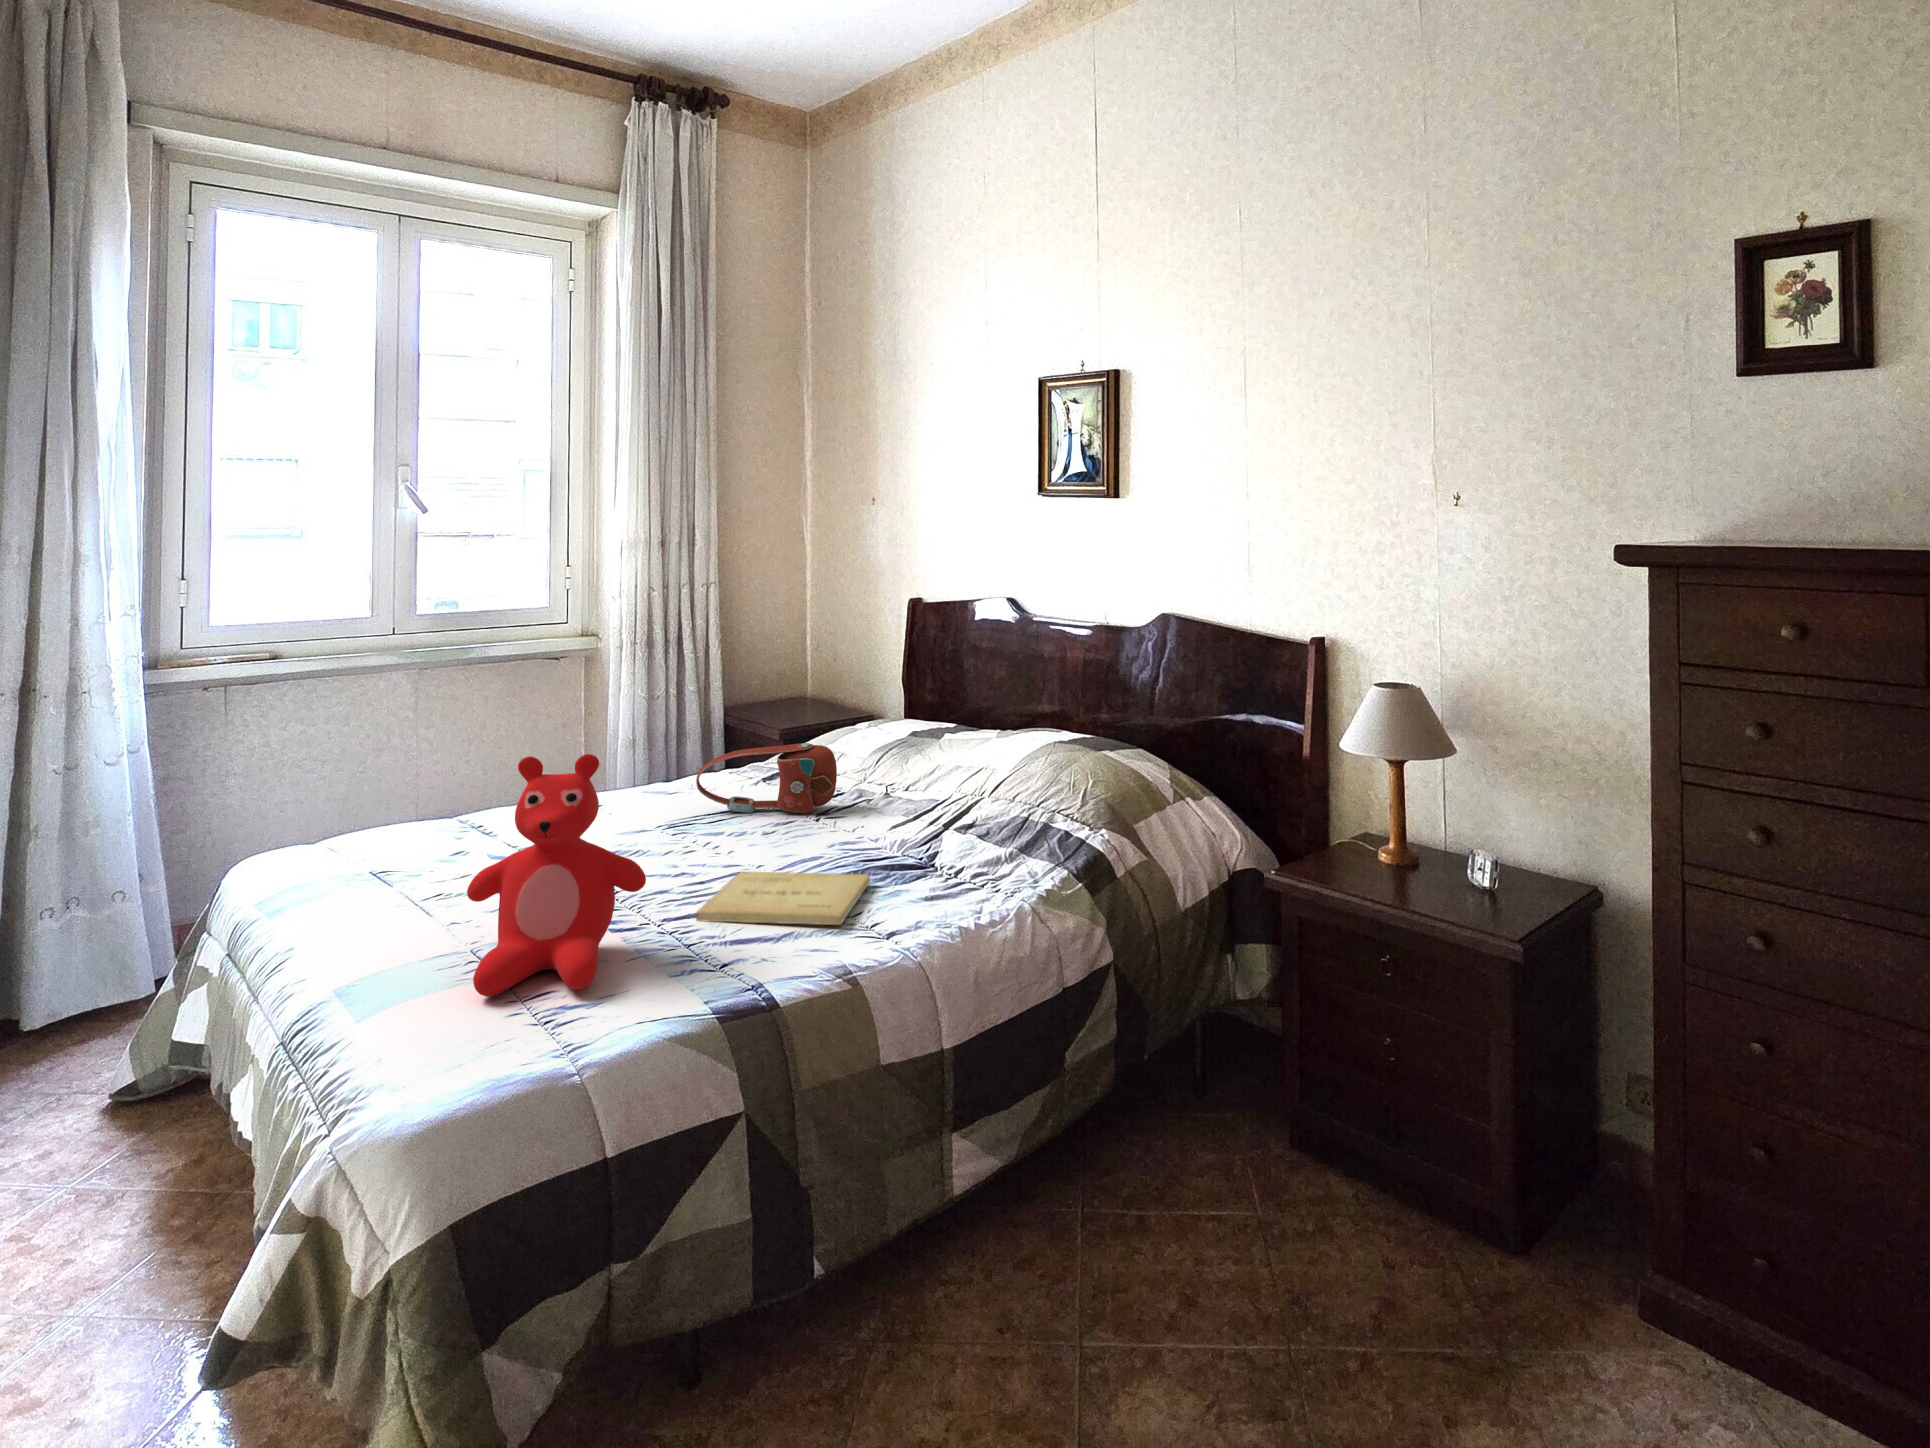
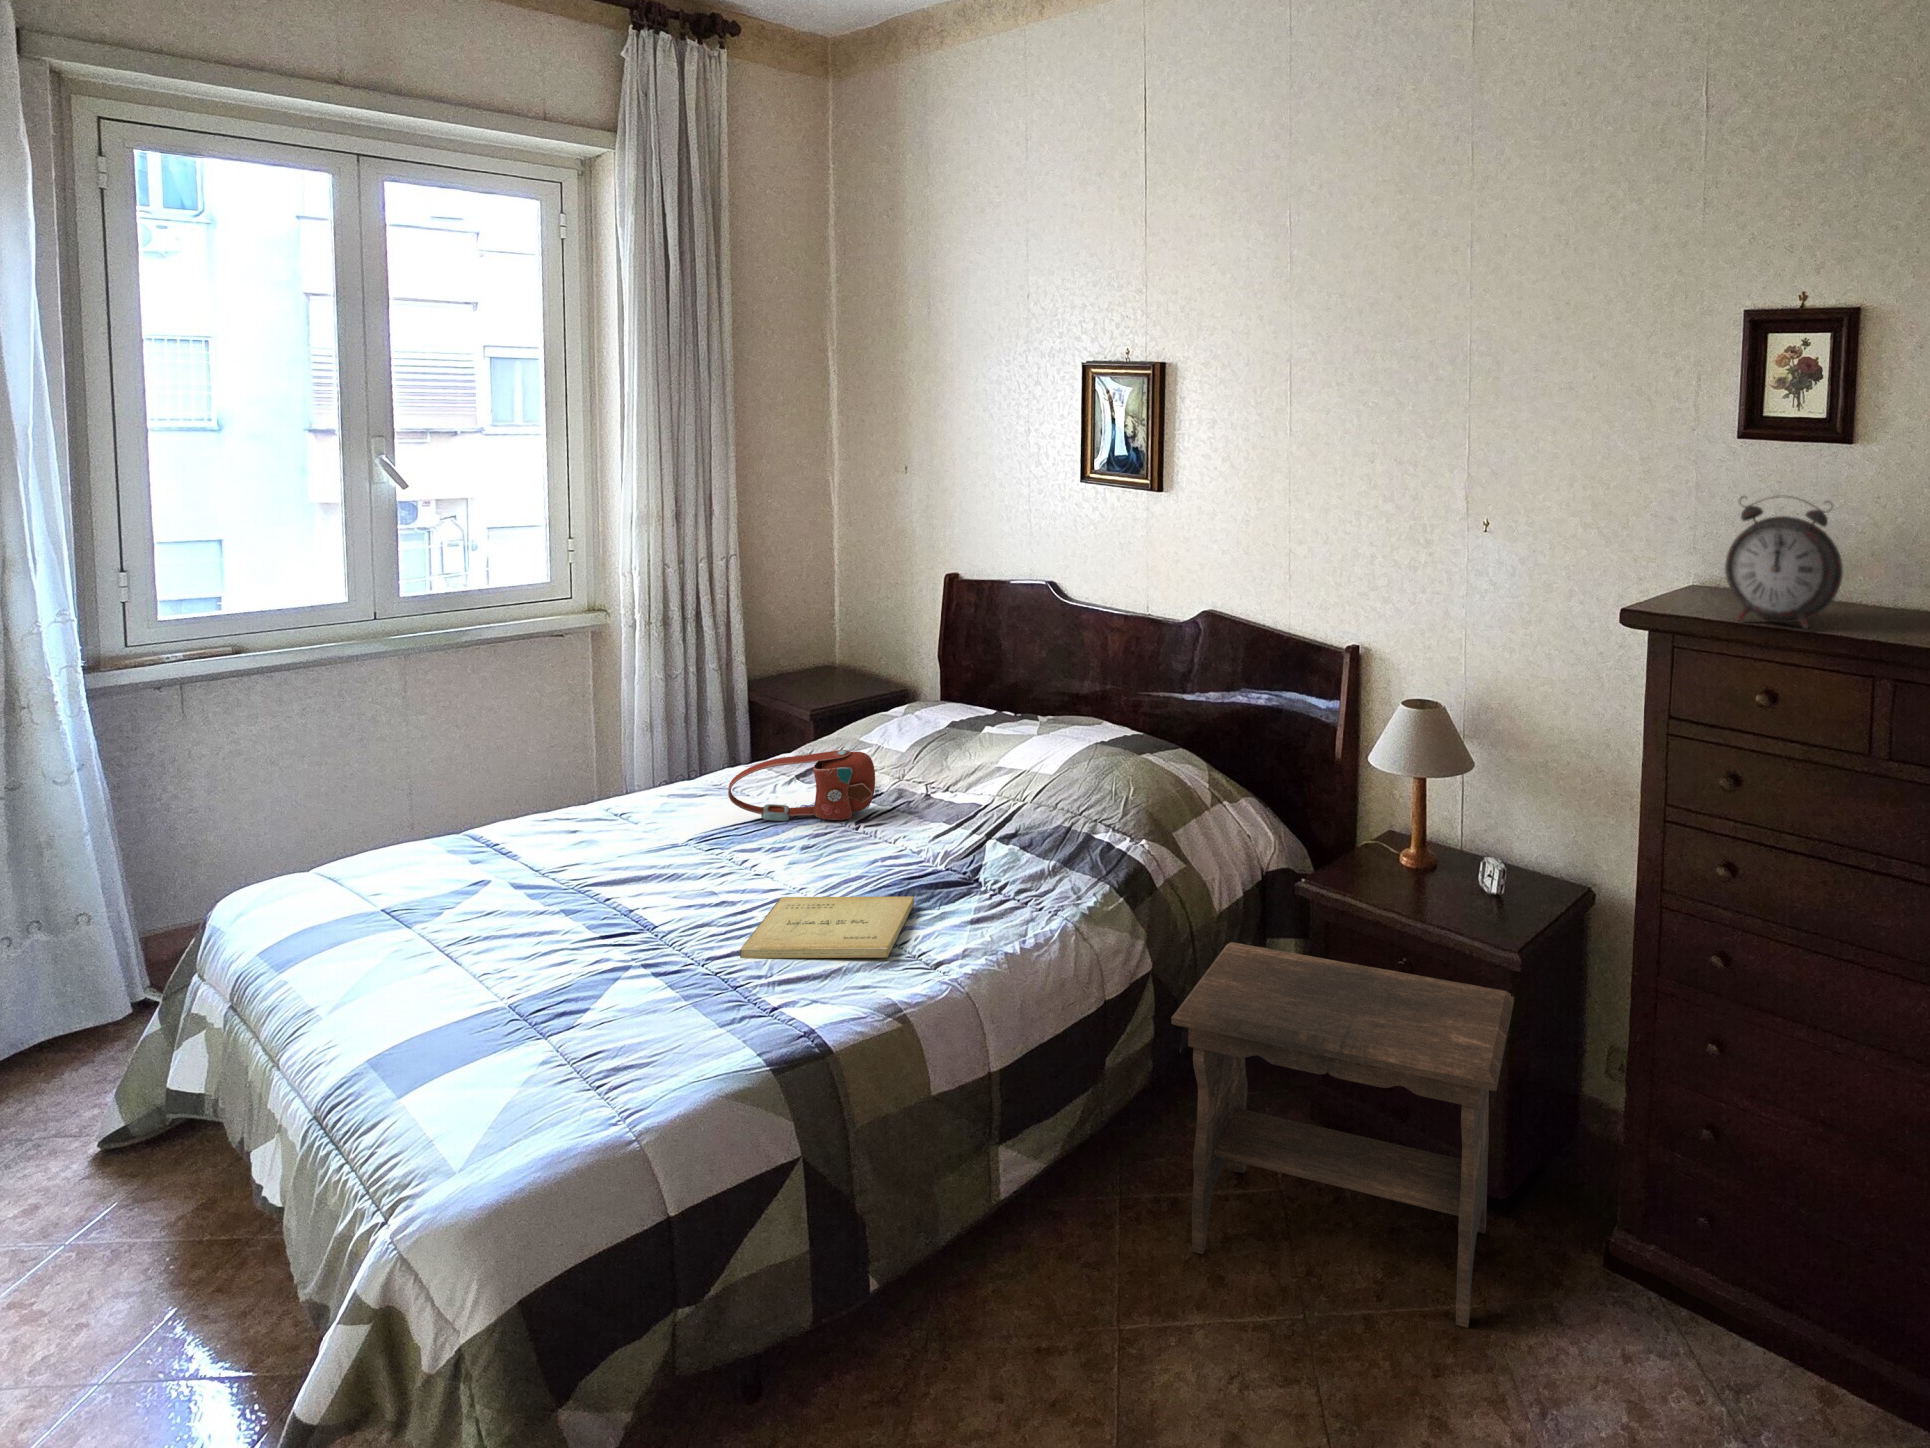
alarm clock: none [1737,408,1882,551] -> present [1725,497,1843,629]
teddy bear: present [467,754,646,997] -> none [504,812,691,1061]
footstool: none [1135,932,1516,1373] -> present [1171,942,1514,1328]

